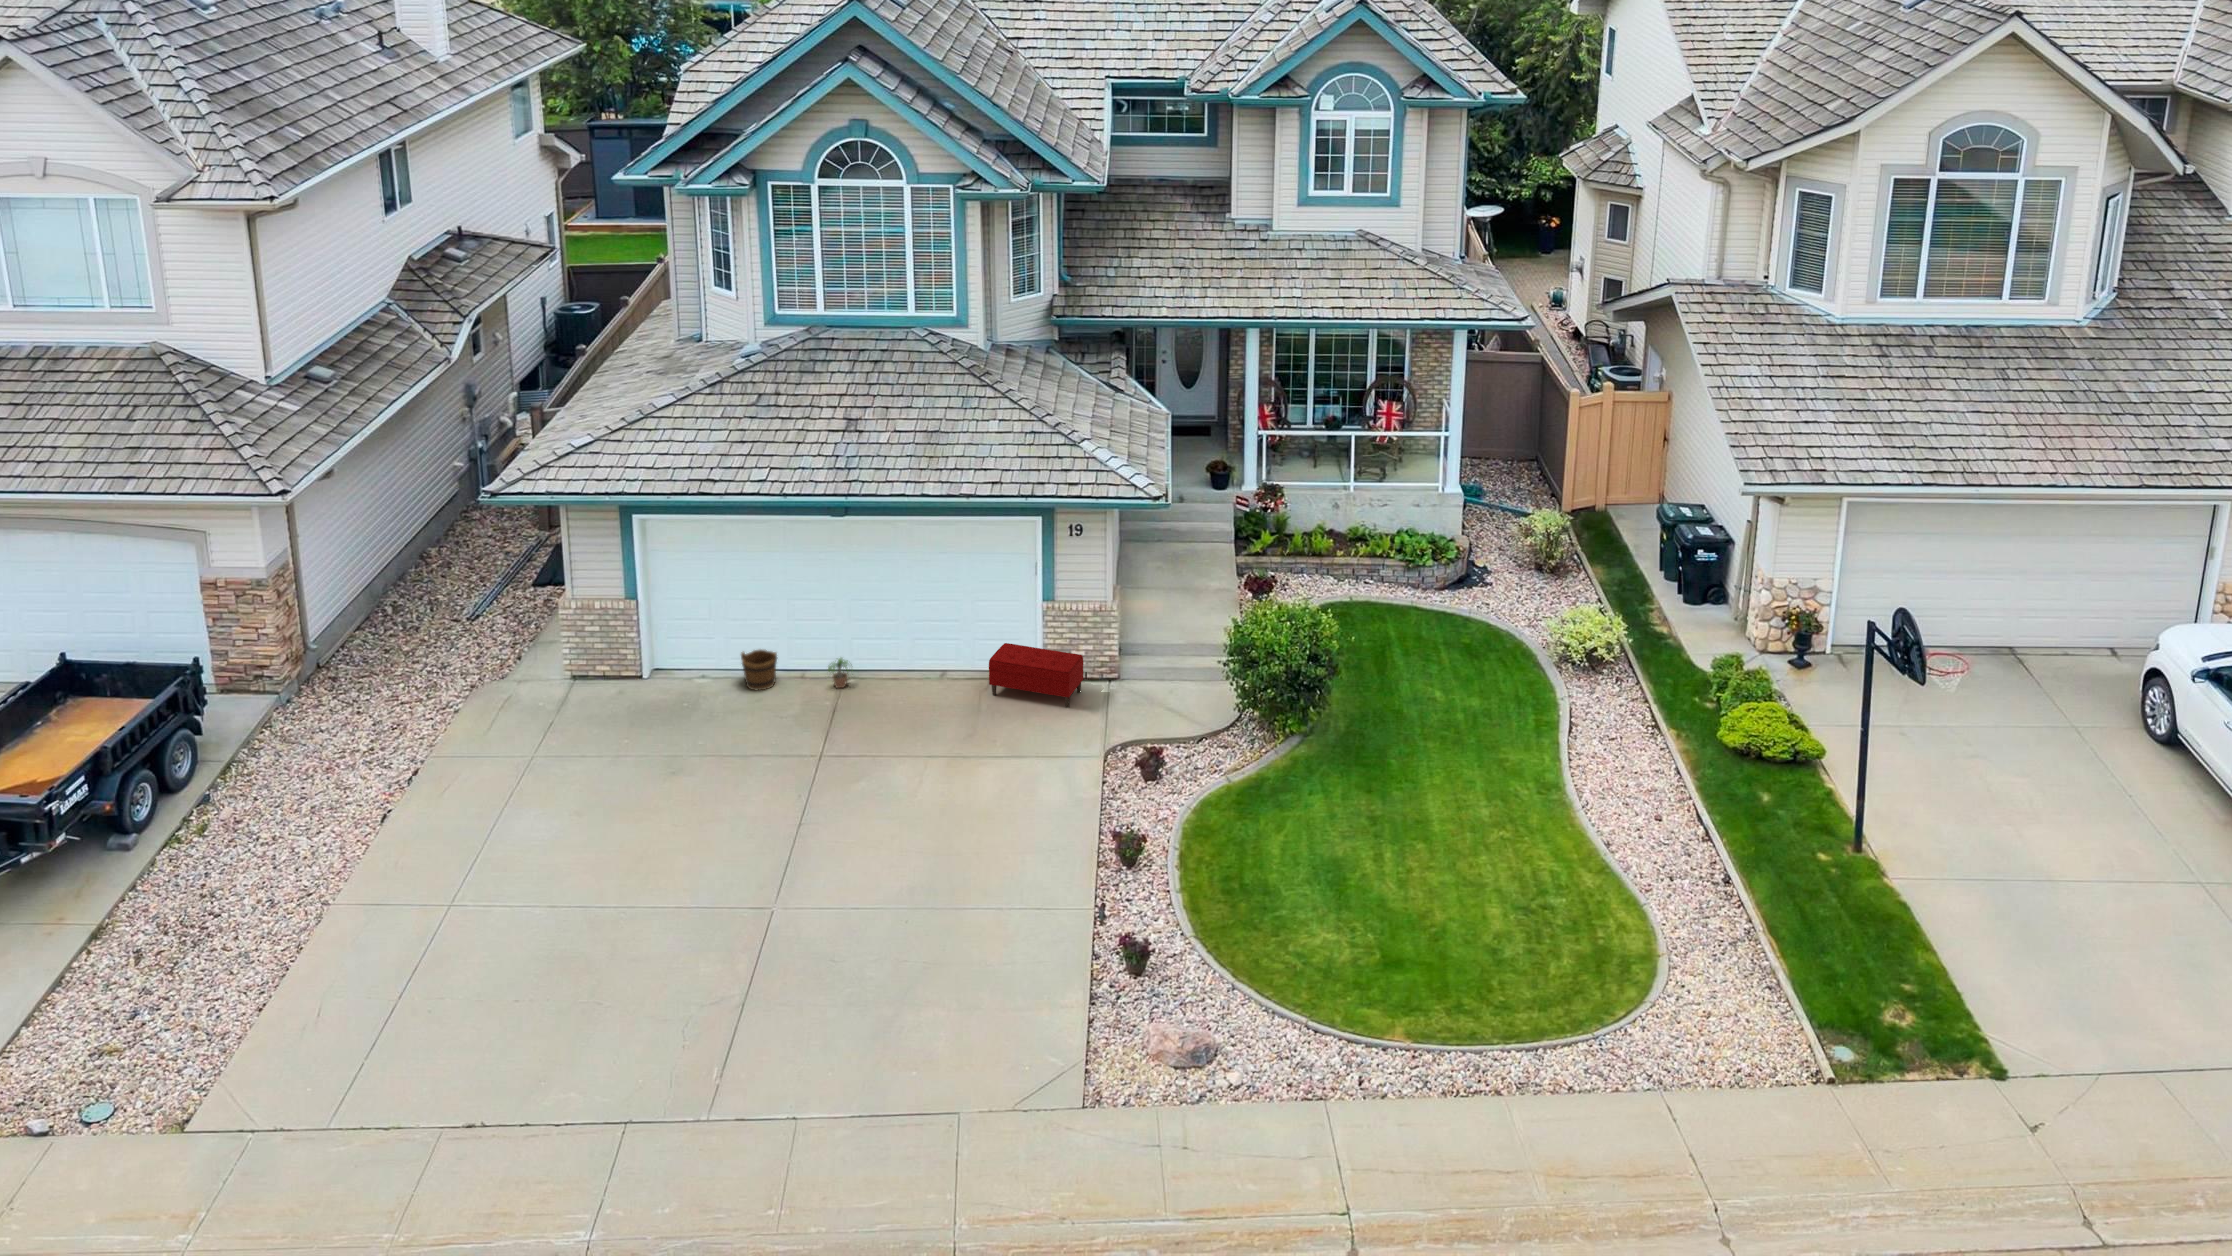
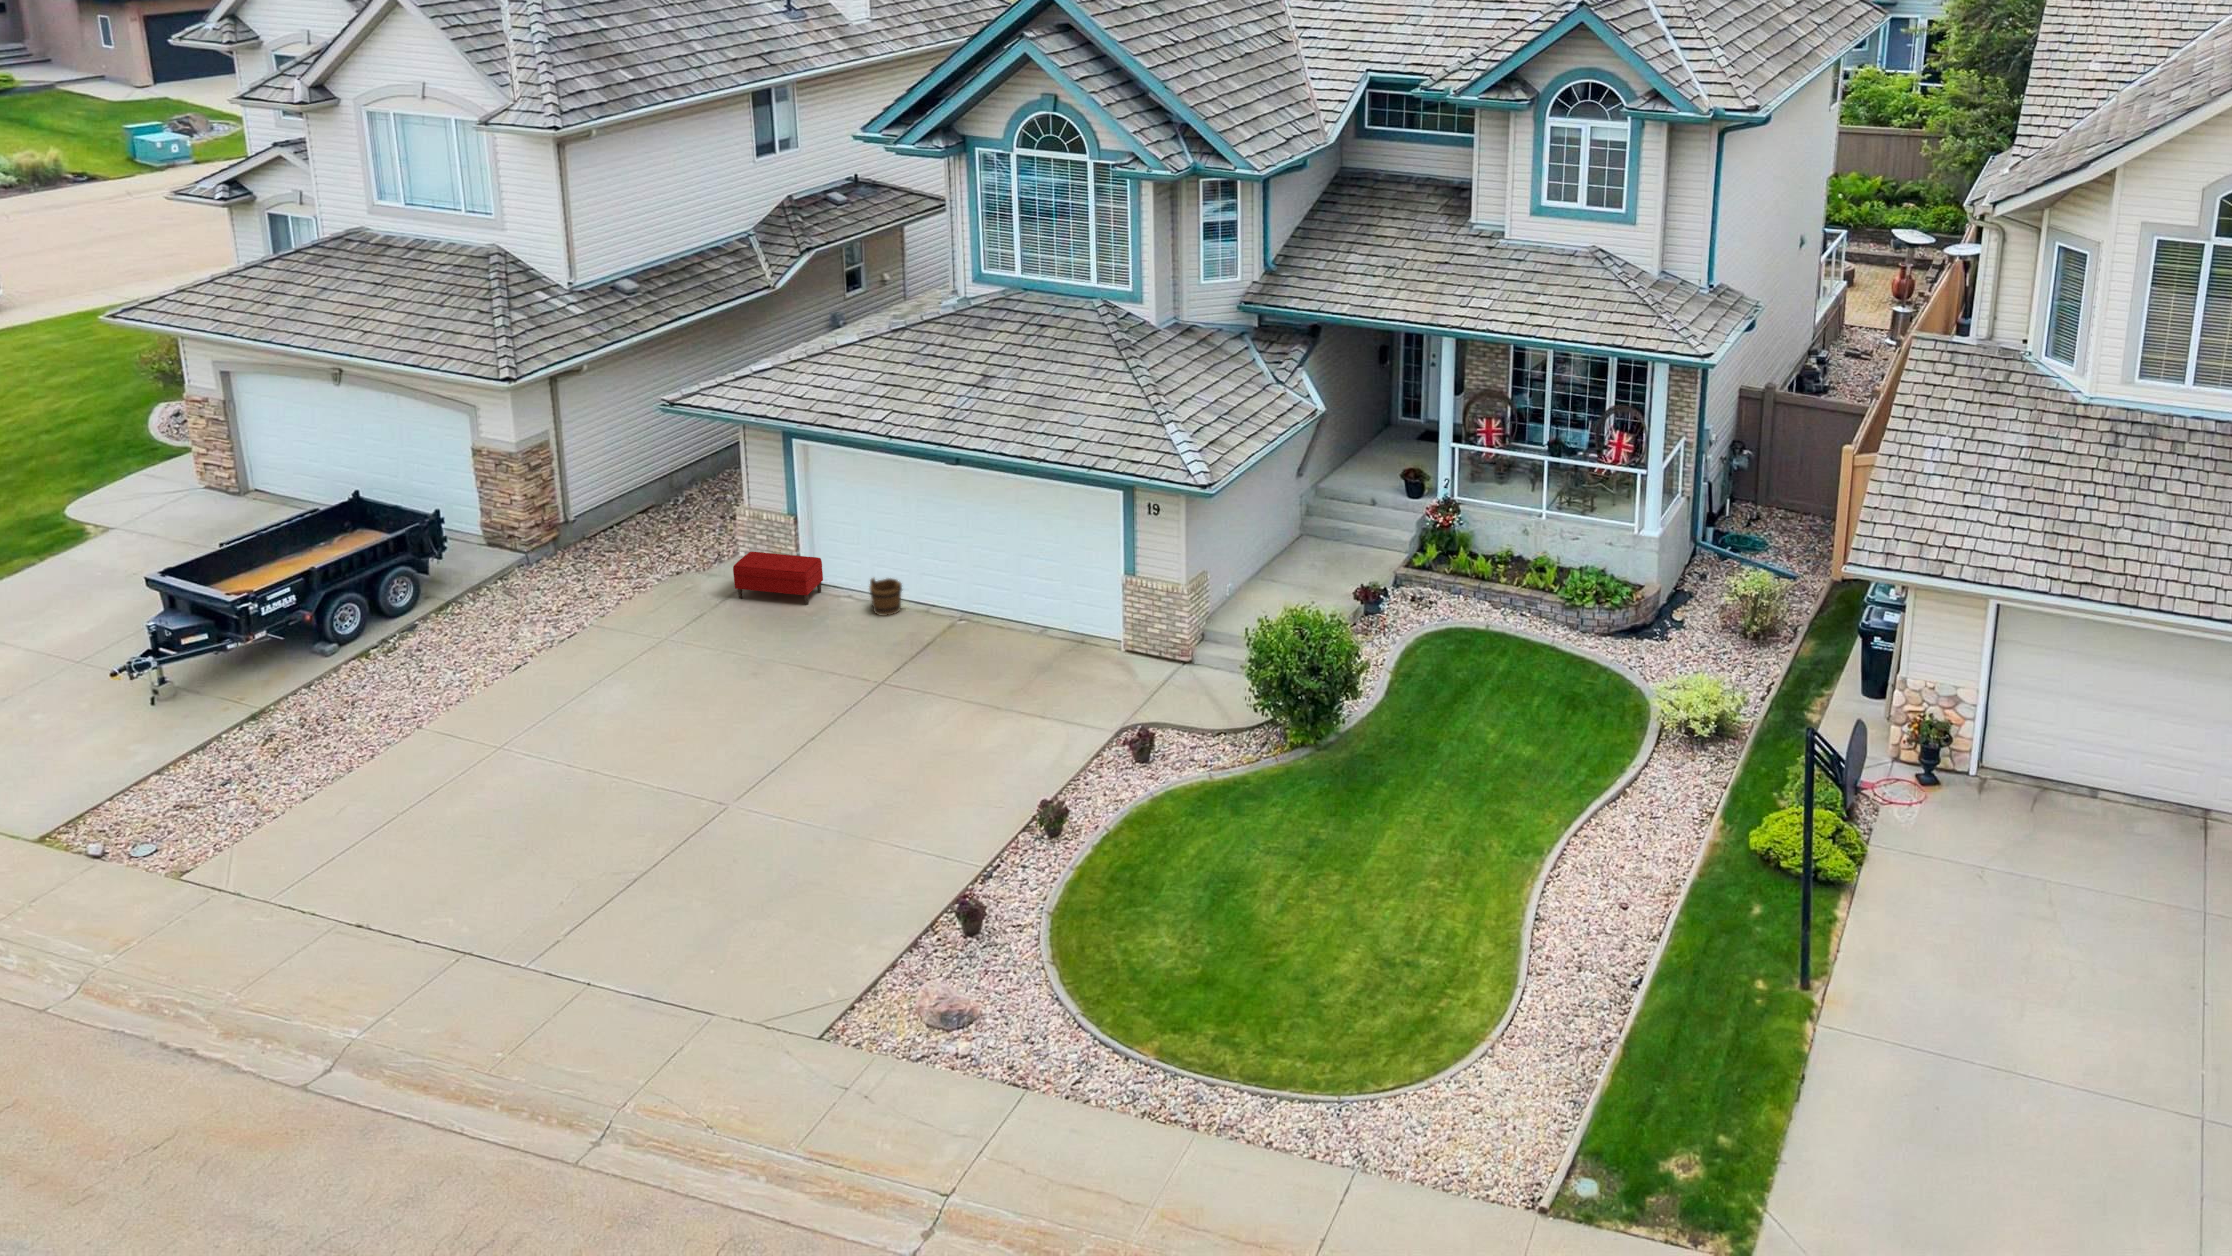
bench: present [989,643,1083,708] -> present [733,552,823,605]
potted plant: present [828,658,848,688] -> none [932,597,964,626]

